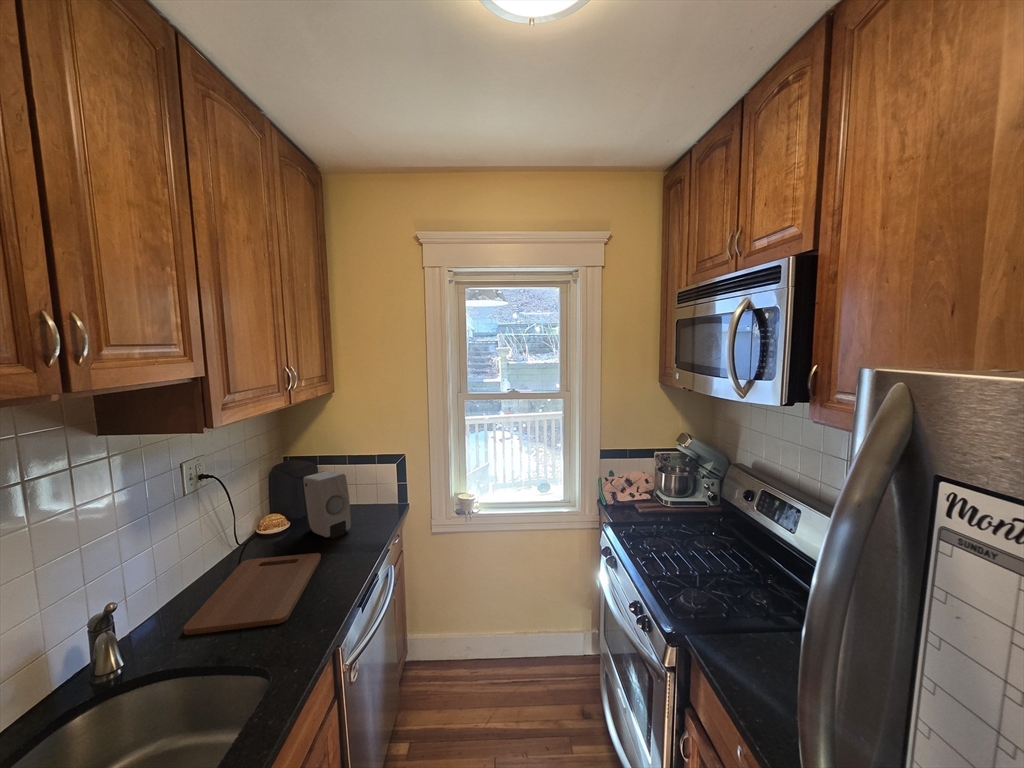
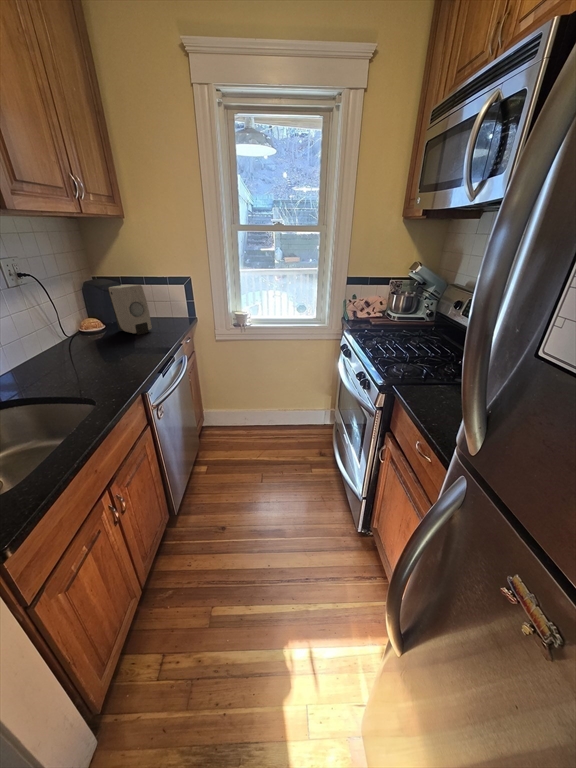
cutting board: present [184,553,321,635] -> none [31,341,130,380]

